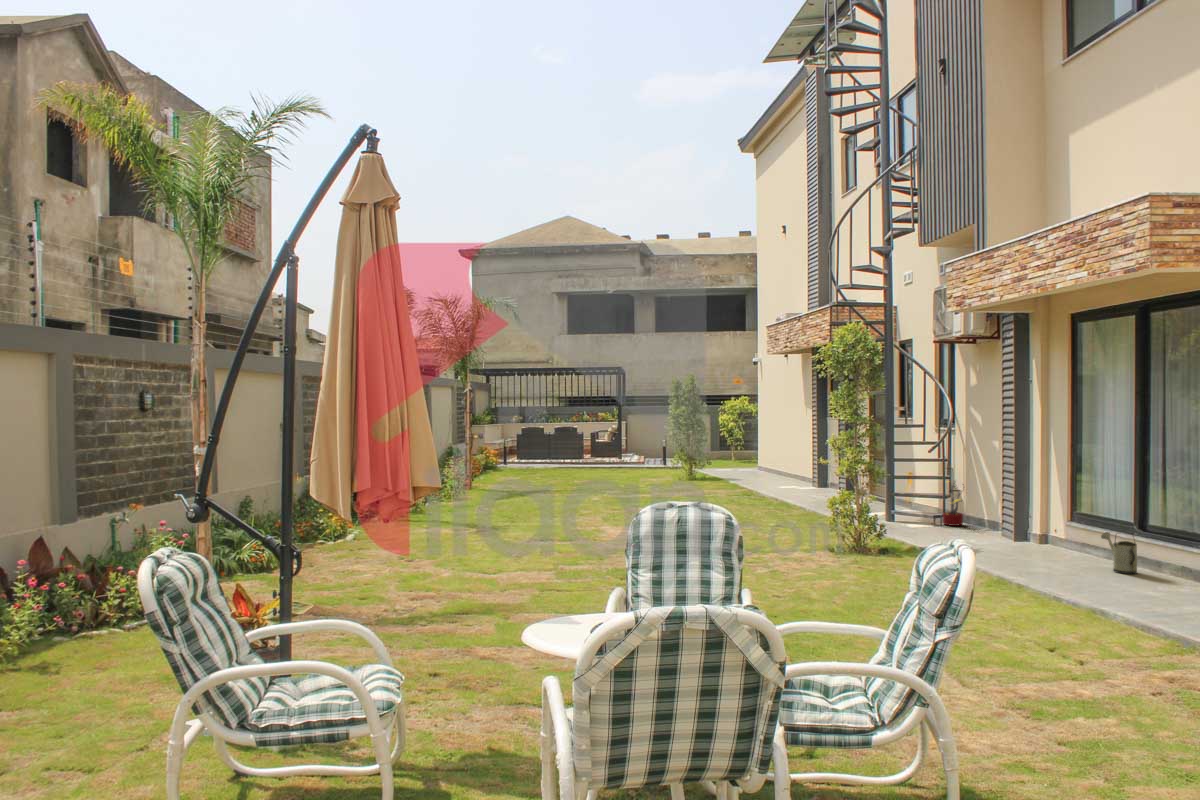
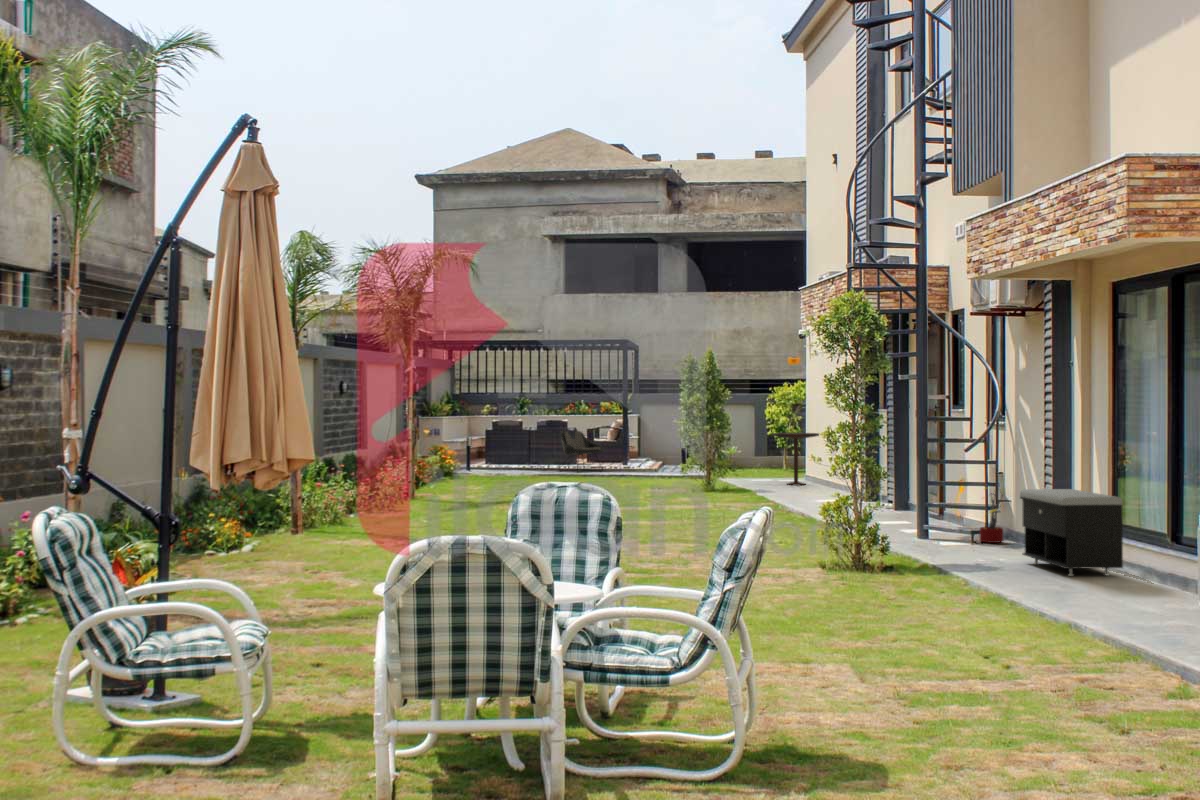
lounge chair: none [573,433,607,465] -> present [561,430,604,472]
pedestal table: none [738,435,774,474] -> present [772,433,819,485]
storage bench: none [996,484,1096,559] -> present [1020,489,1123,576]
watering can: present [1101,532,1137,574] -> none [1120,543,1153,591]

